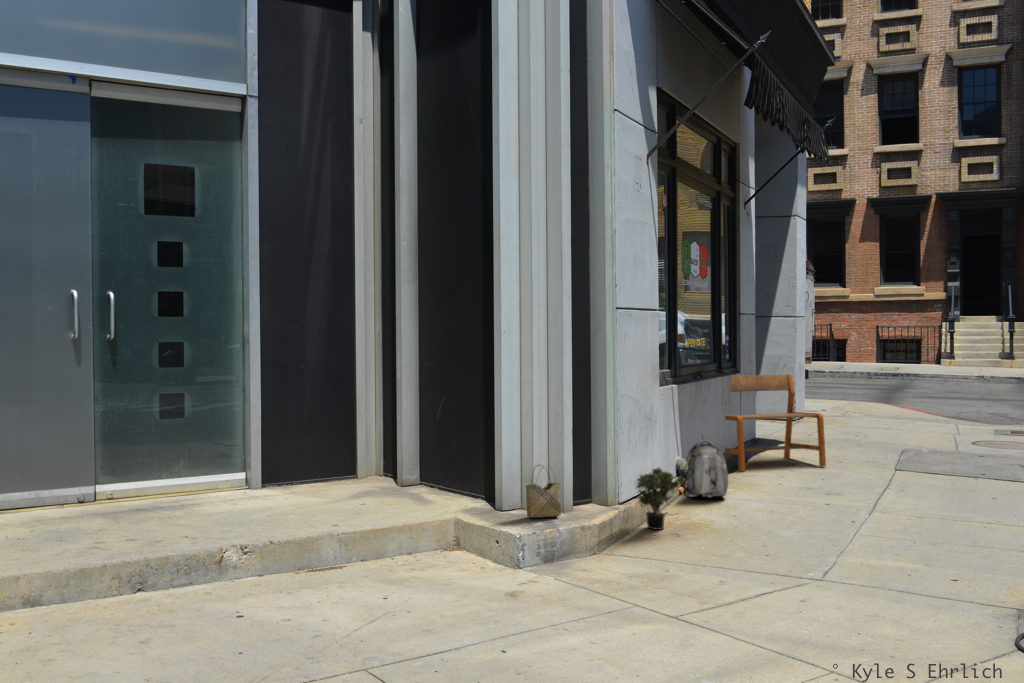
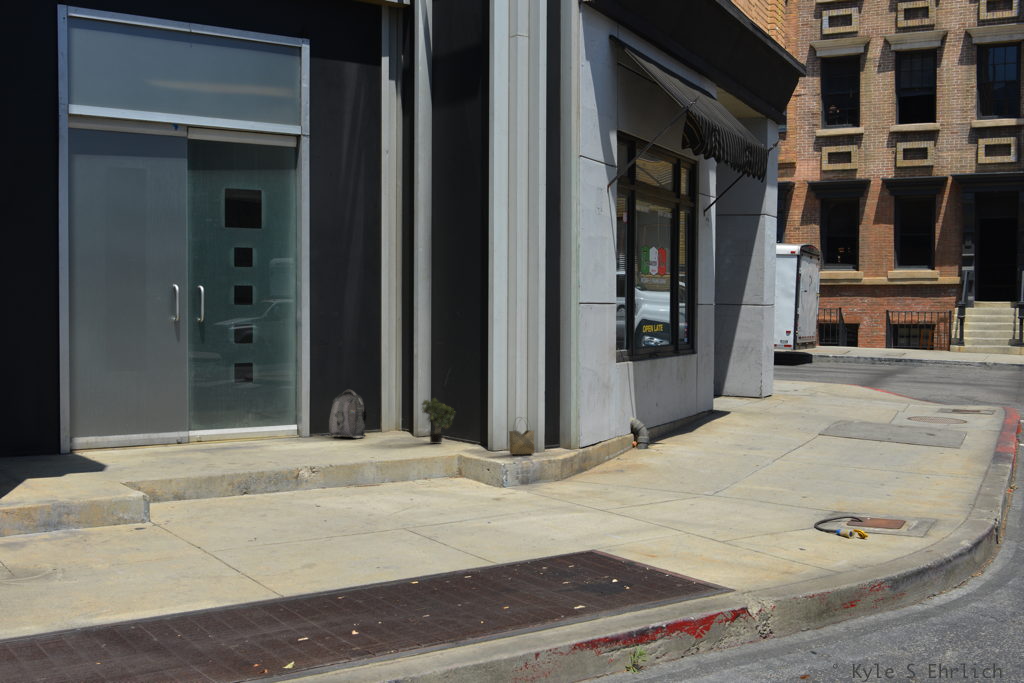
bench: present [725,374,826,471] -> present [920,317,950,349]
backpack: present [685,440,728,497] -> present [329,390,367,438]
potted plant: present [636,468,684,530] -> present [422,399,454,444]

